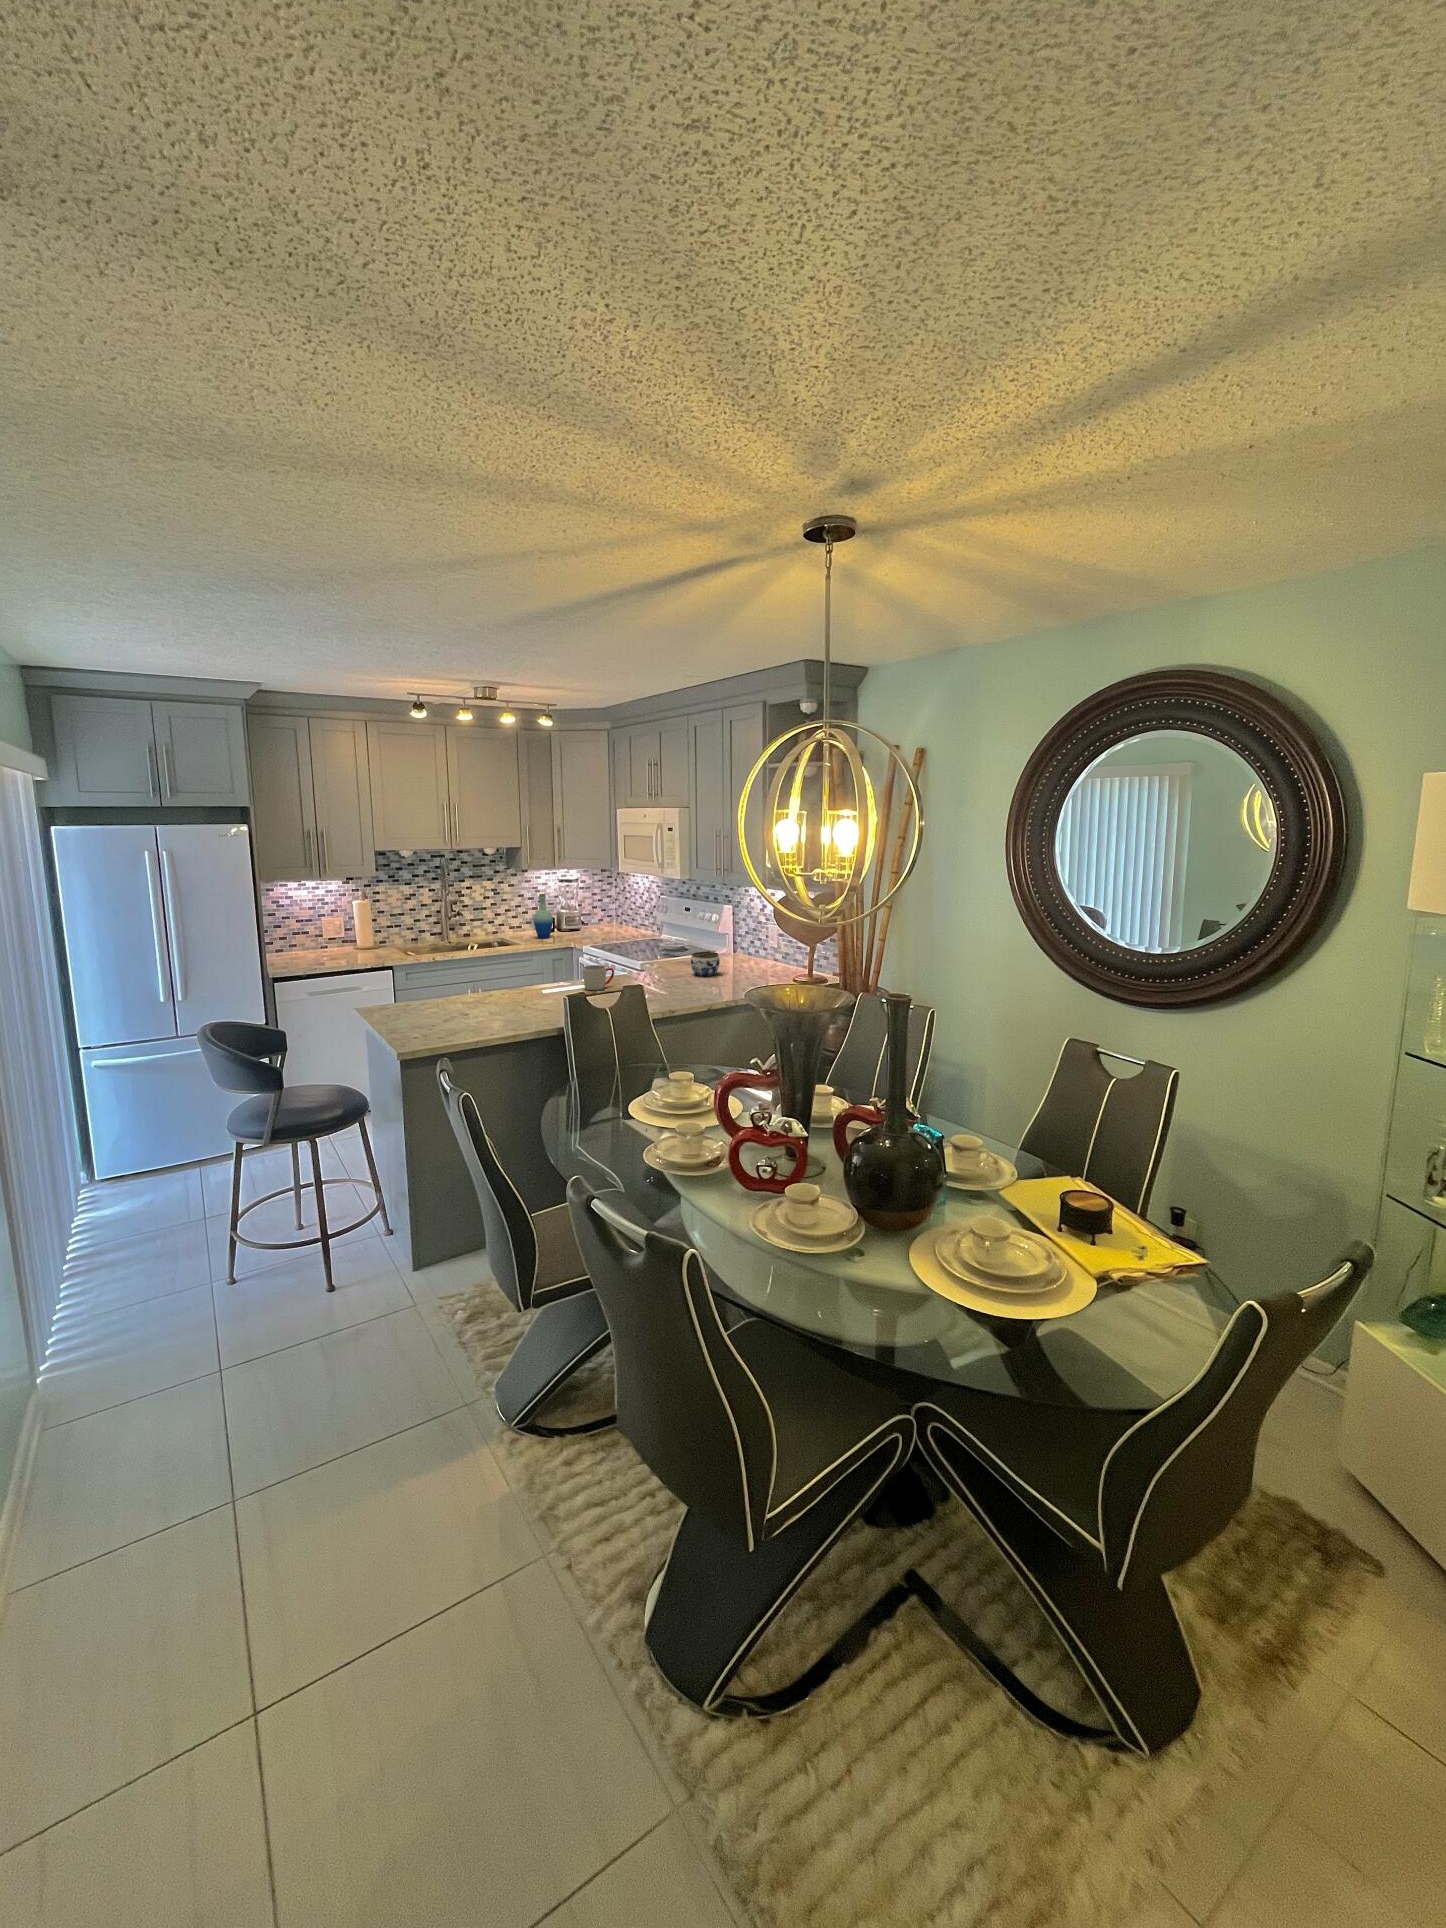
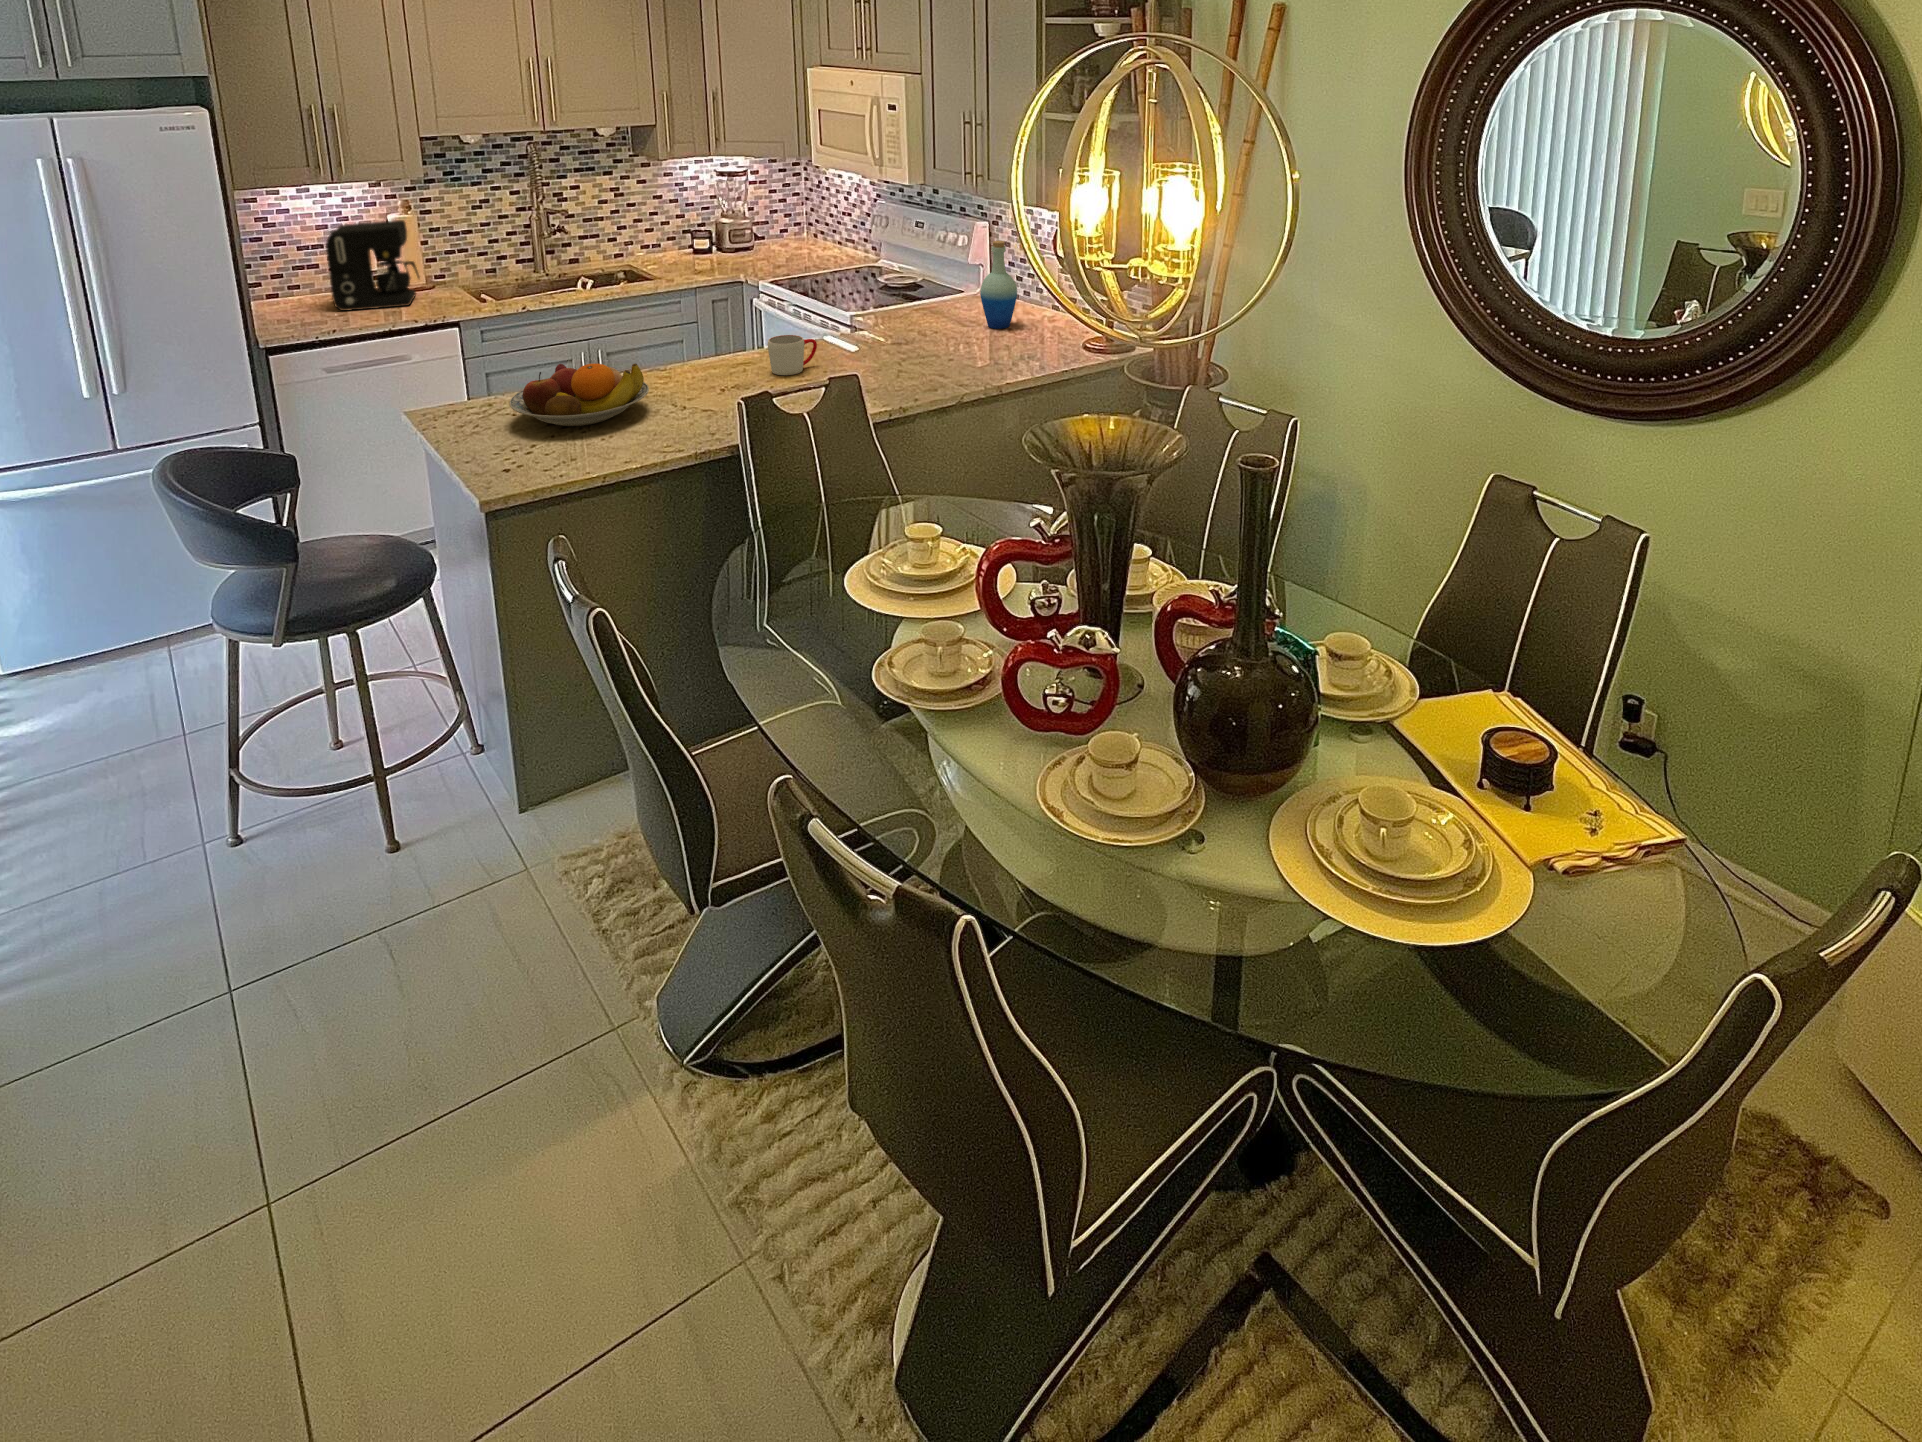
bottle: present [533,894,553,939] -> present [980,241,1017,329]
coffee maker: none [317,904,372,958] -> present [326,220,419,311]
jar: present [691,951,720,976] -> none [935,306,980,345]
fruit bowl: none [420,975,507,1014] -> present [510,363,649,426]

